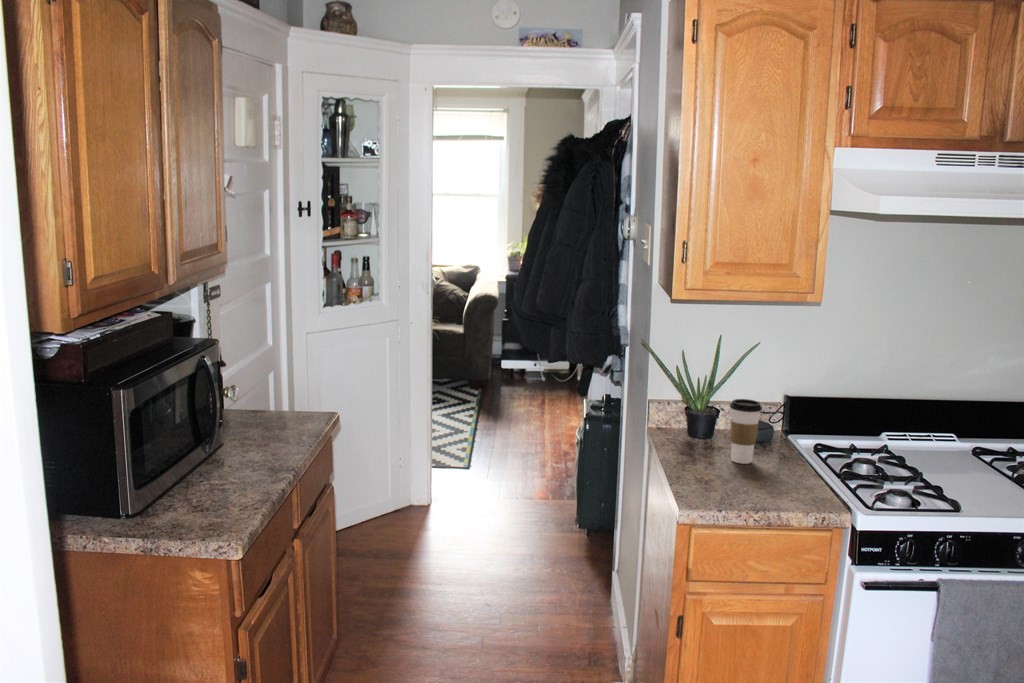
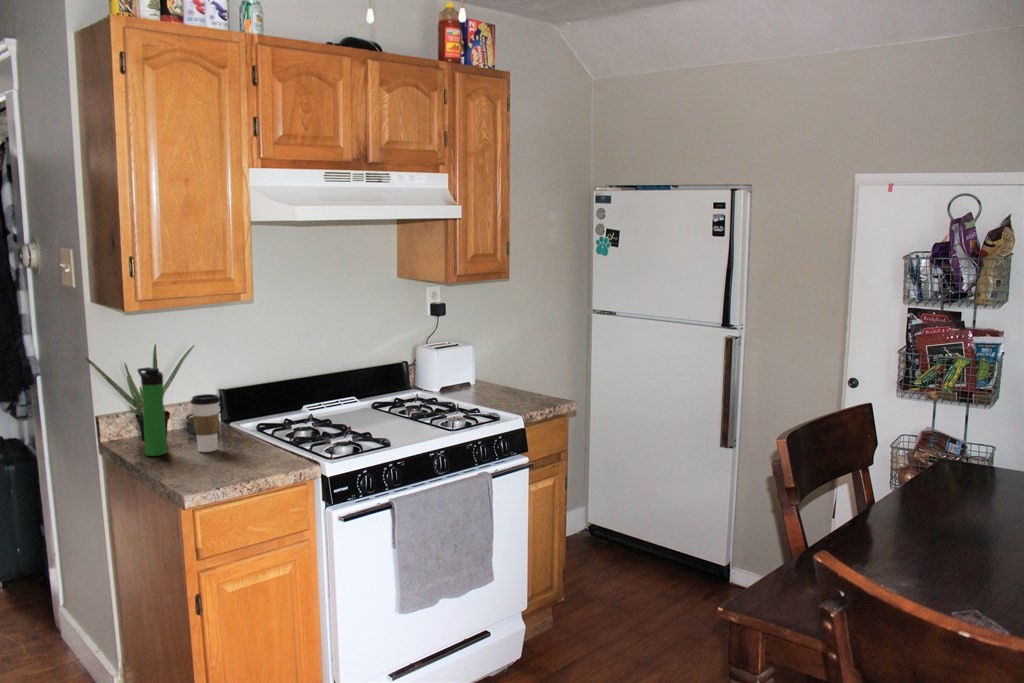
bottle: none [679,360,706,455] -> present [138,367,167,456]

